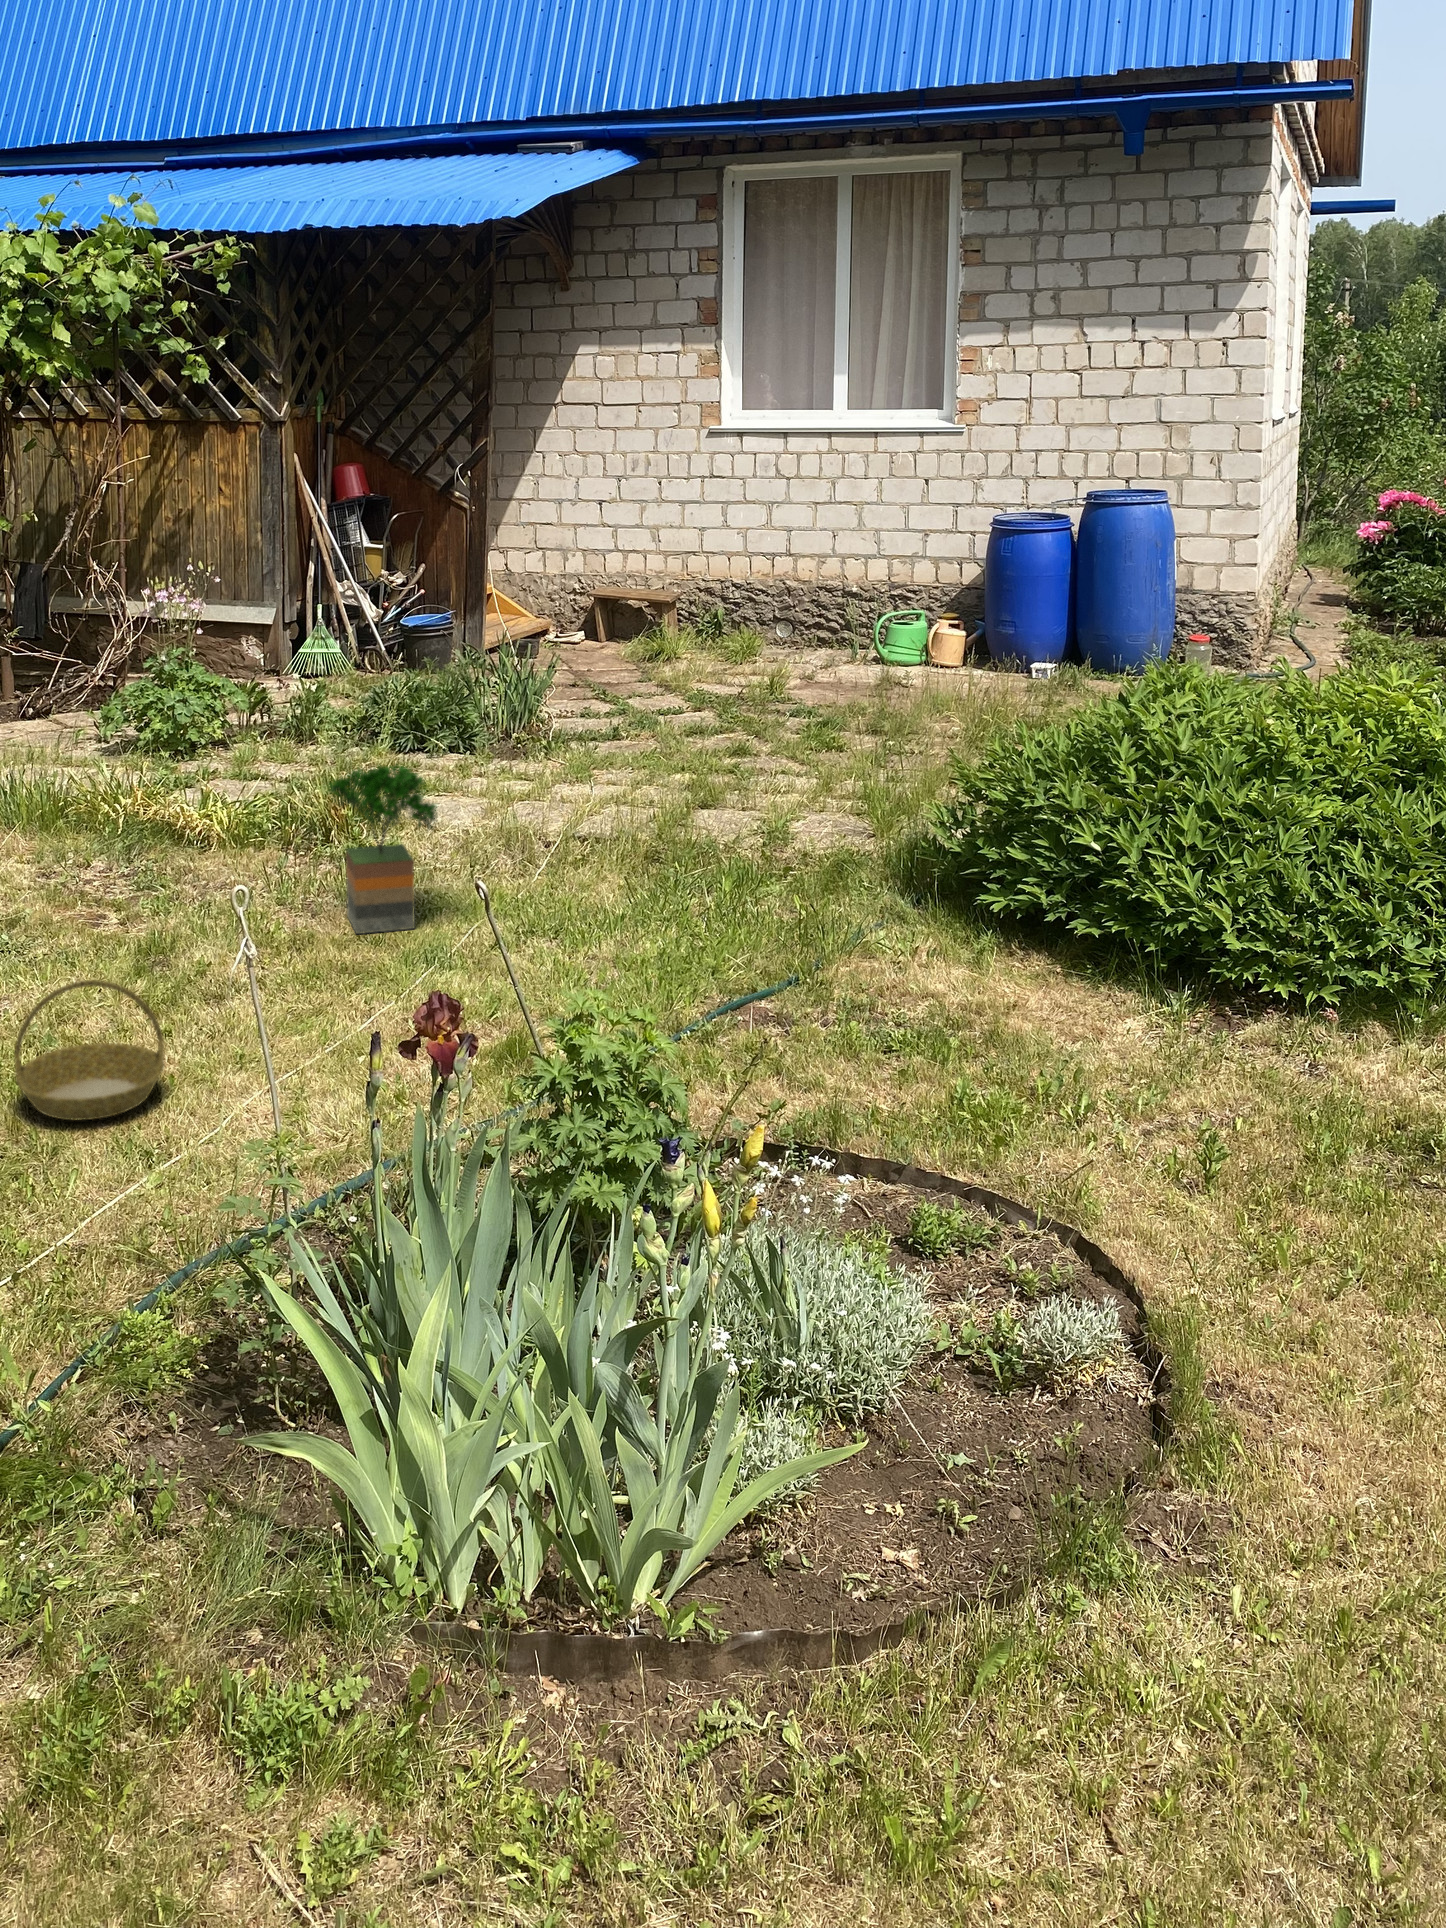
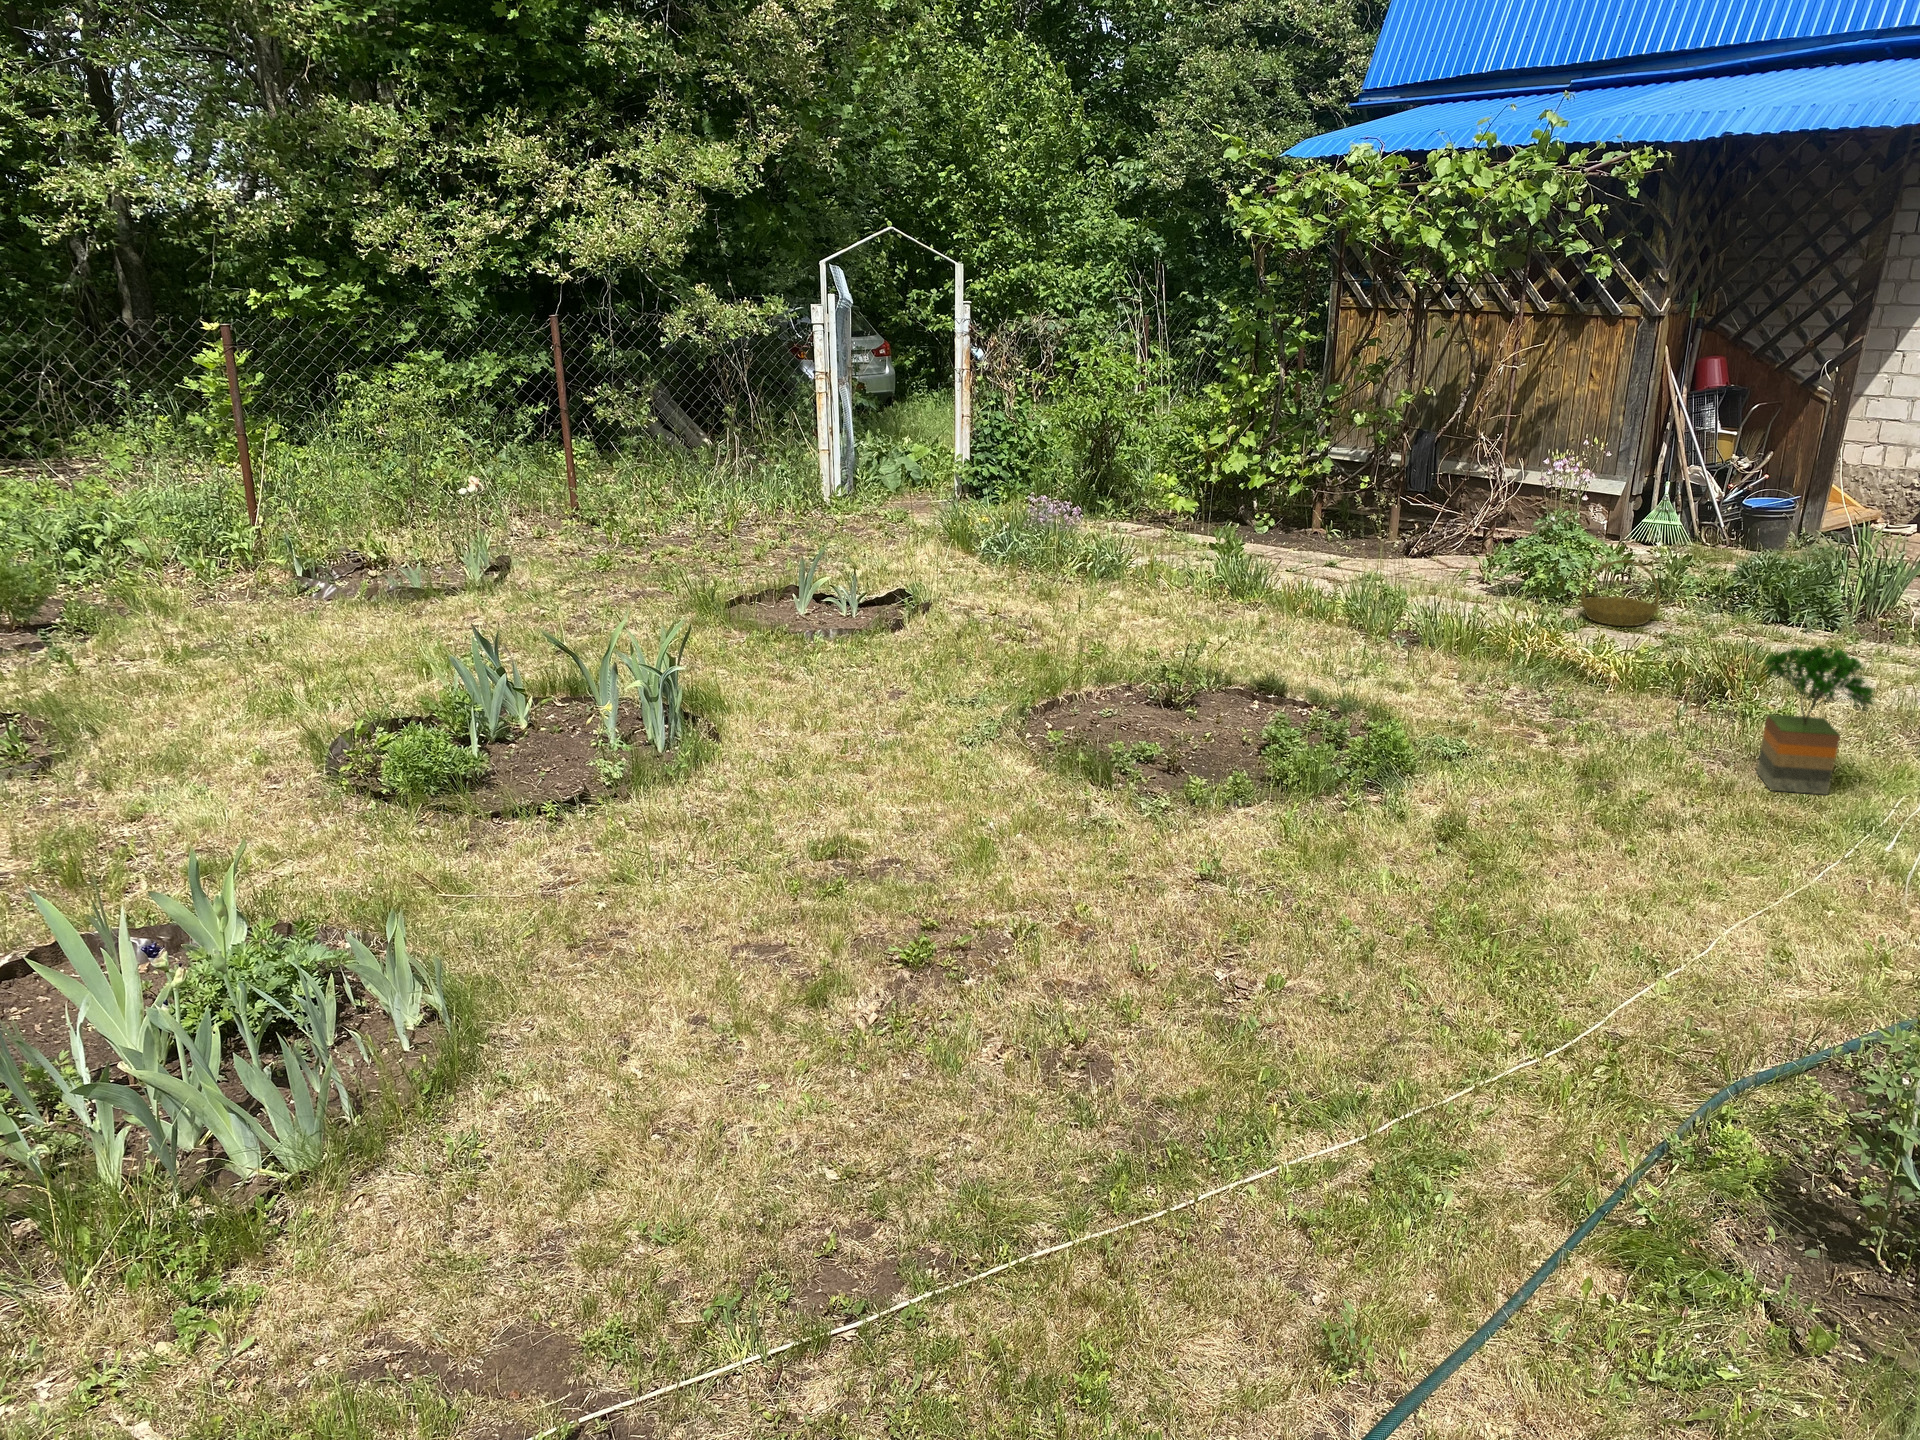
basket: present [14,980,164,1121] -> present [1581,560,1659,626]

